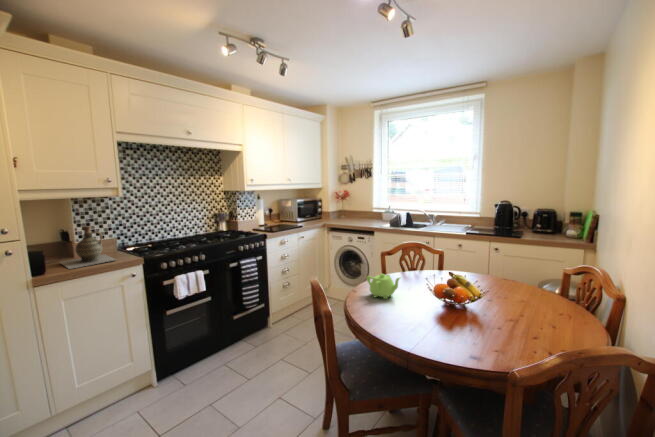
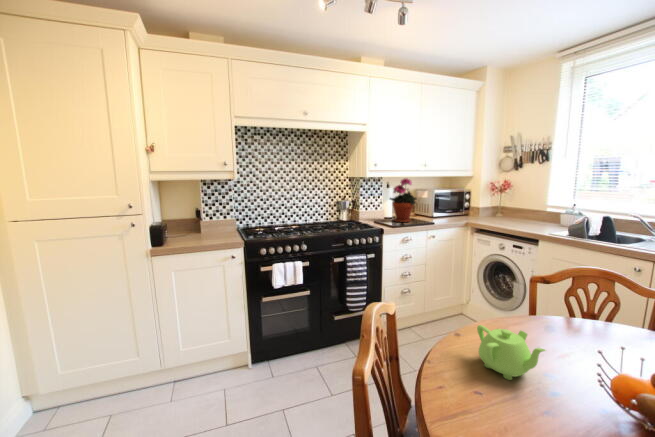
potted plant: none [263,190,287,229] -> present [390,179,417,222]
ceramic jug: present [60,226,115,269] -> none [181,206,222,245]

